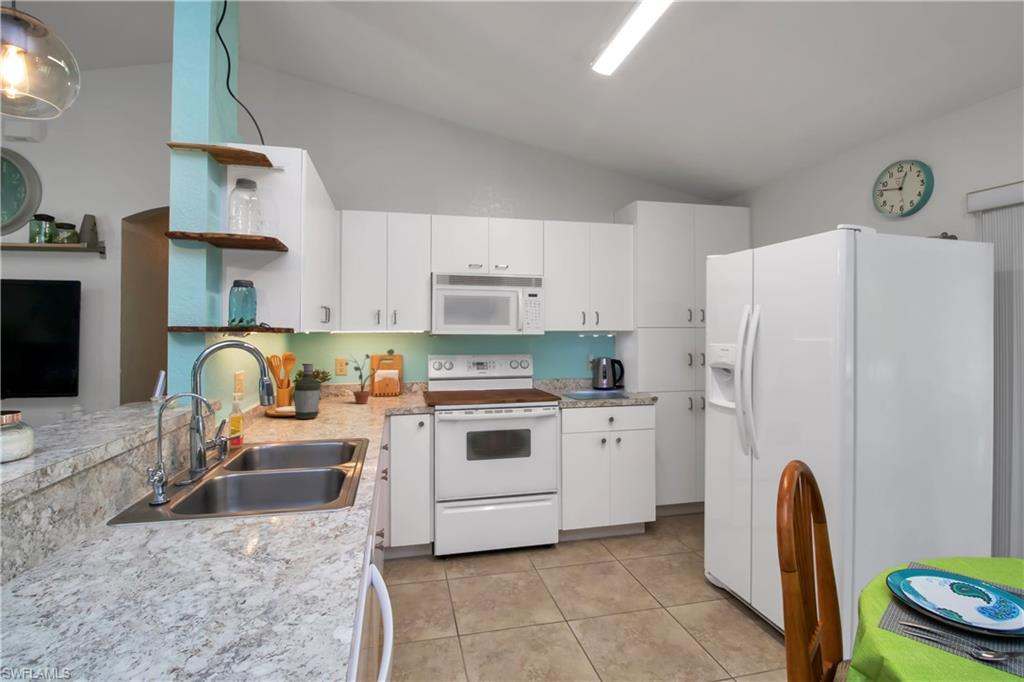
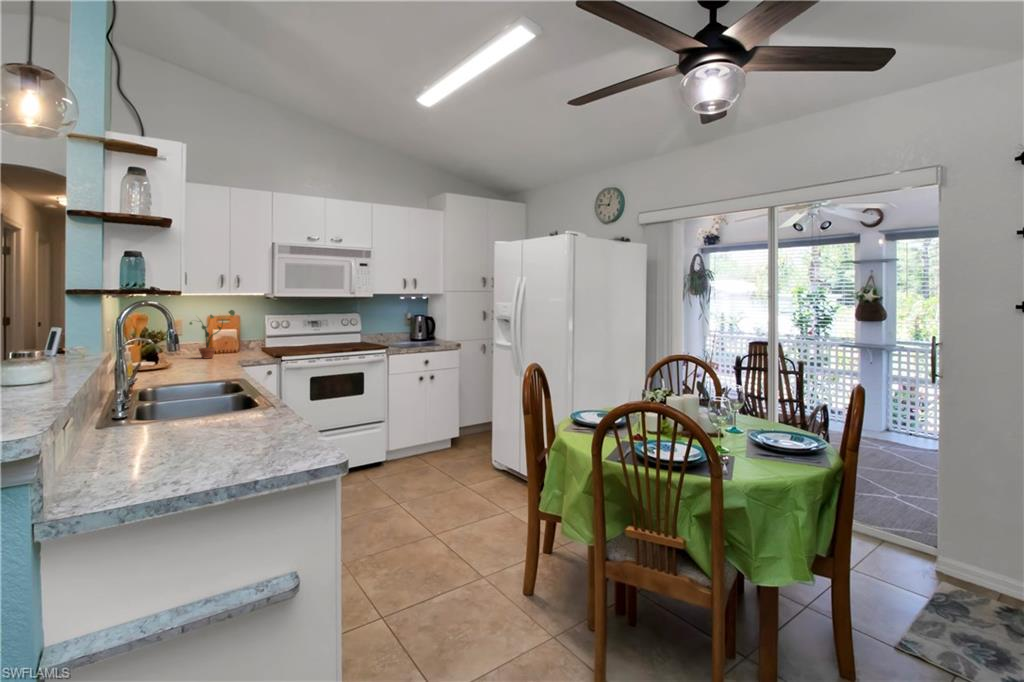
bottle: present [295,364,320,419] -> none [158,323,180,370]

